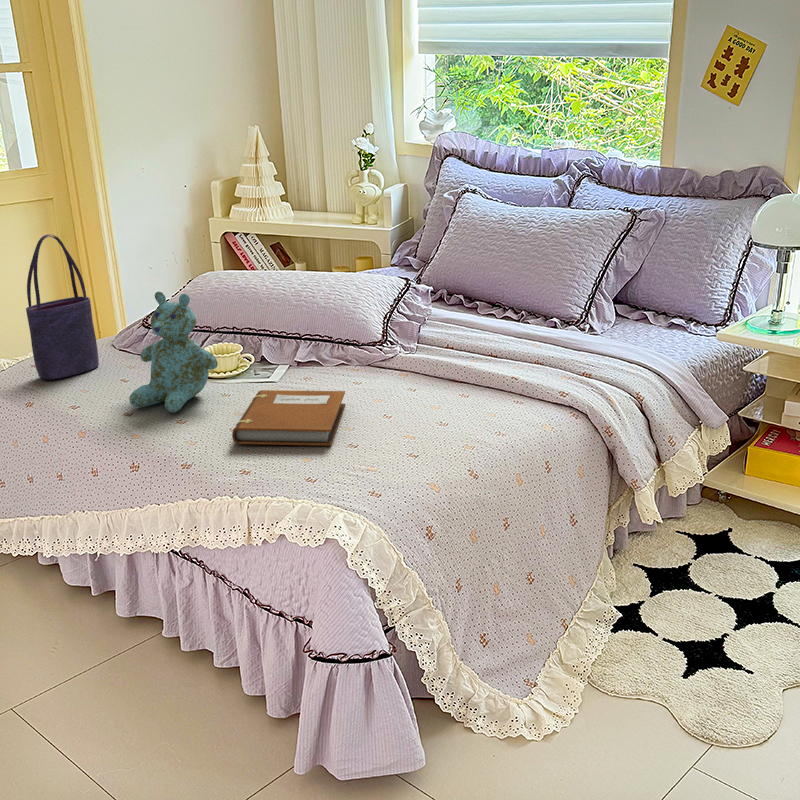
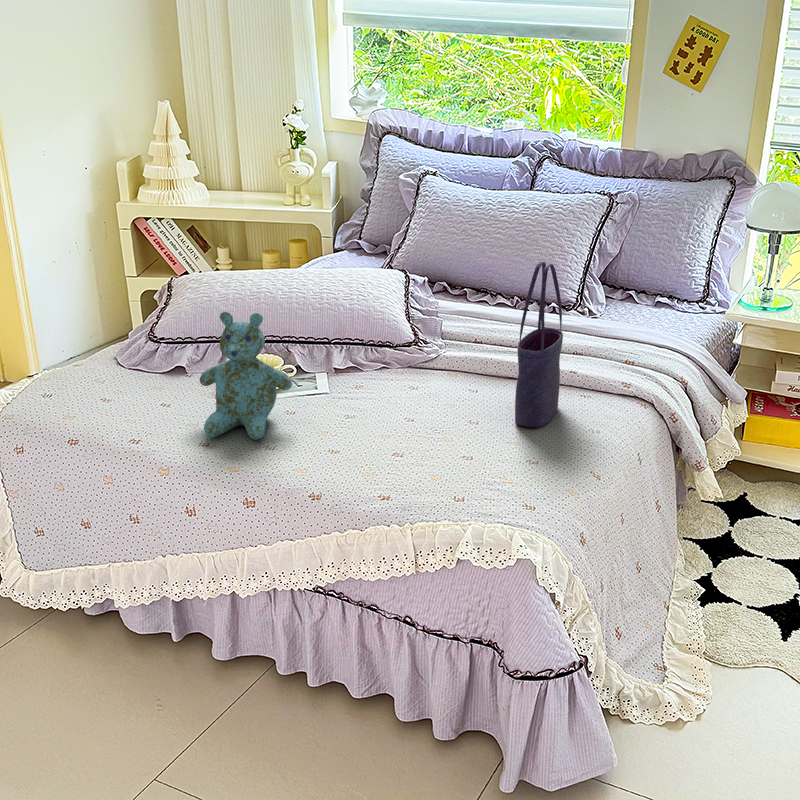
tote bag: present [26,235,99,380] -> present [515,262,563,428]
notebook: present [232,390,345,446] -> none [336,401,451,469]

